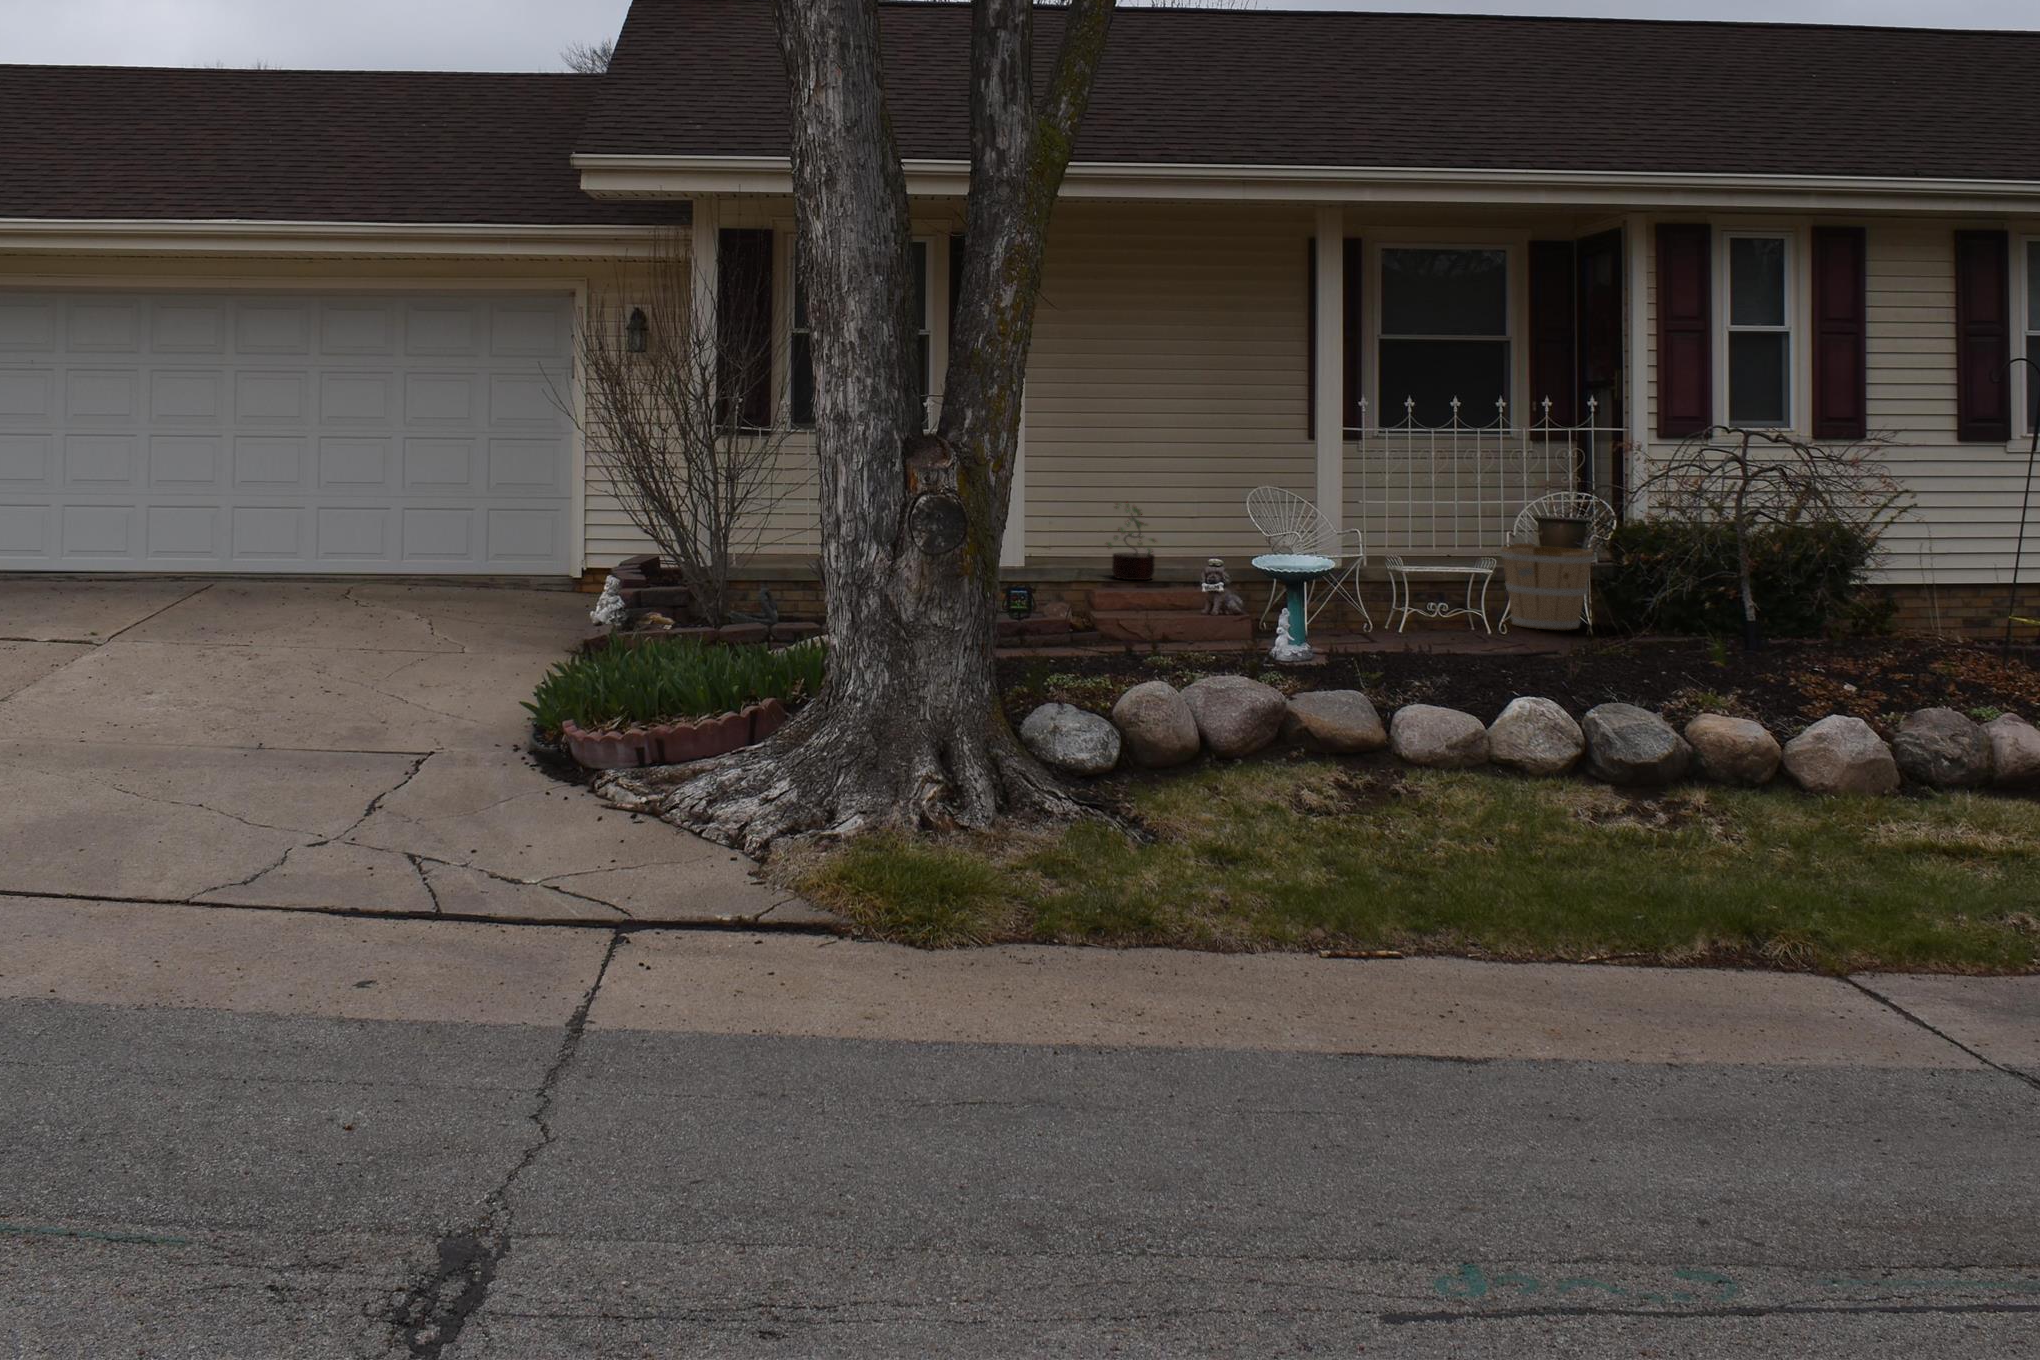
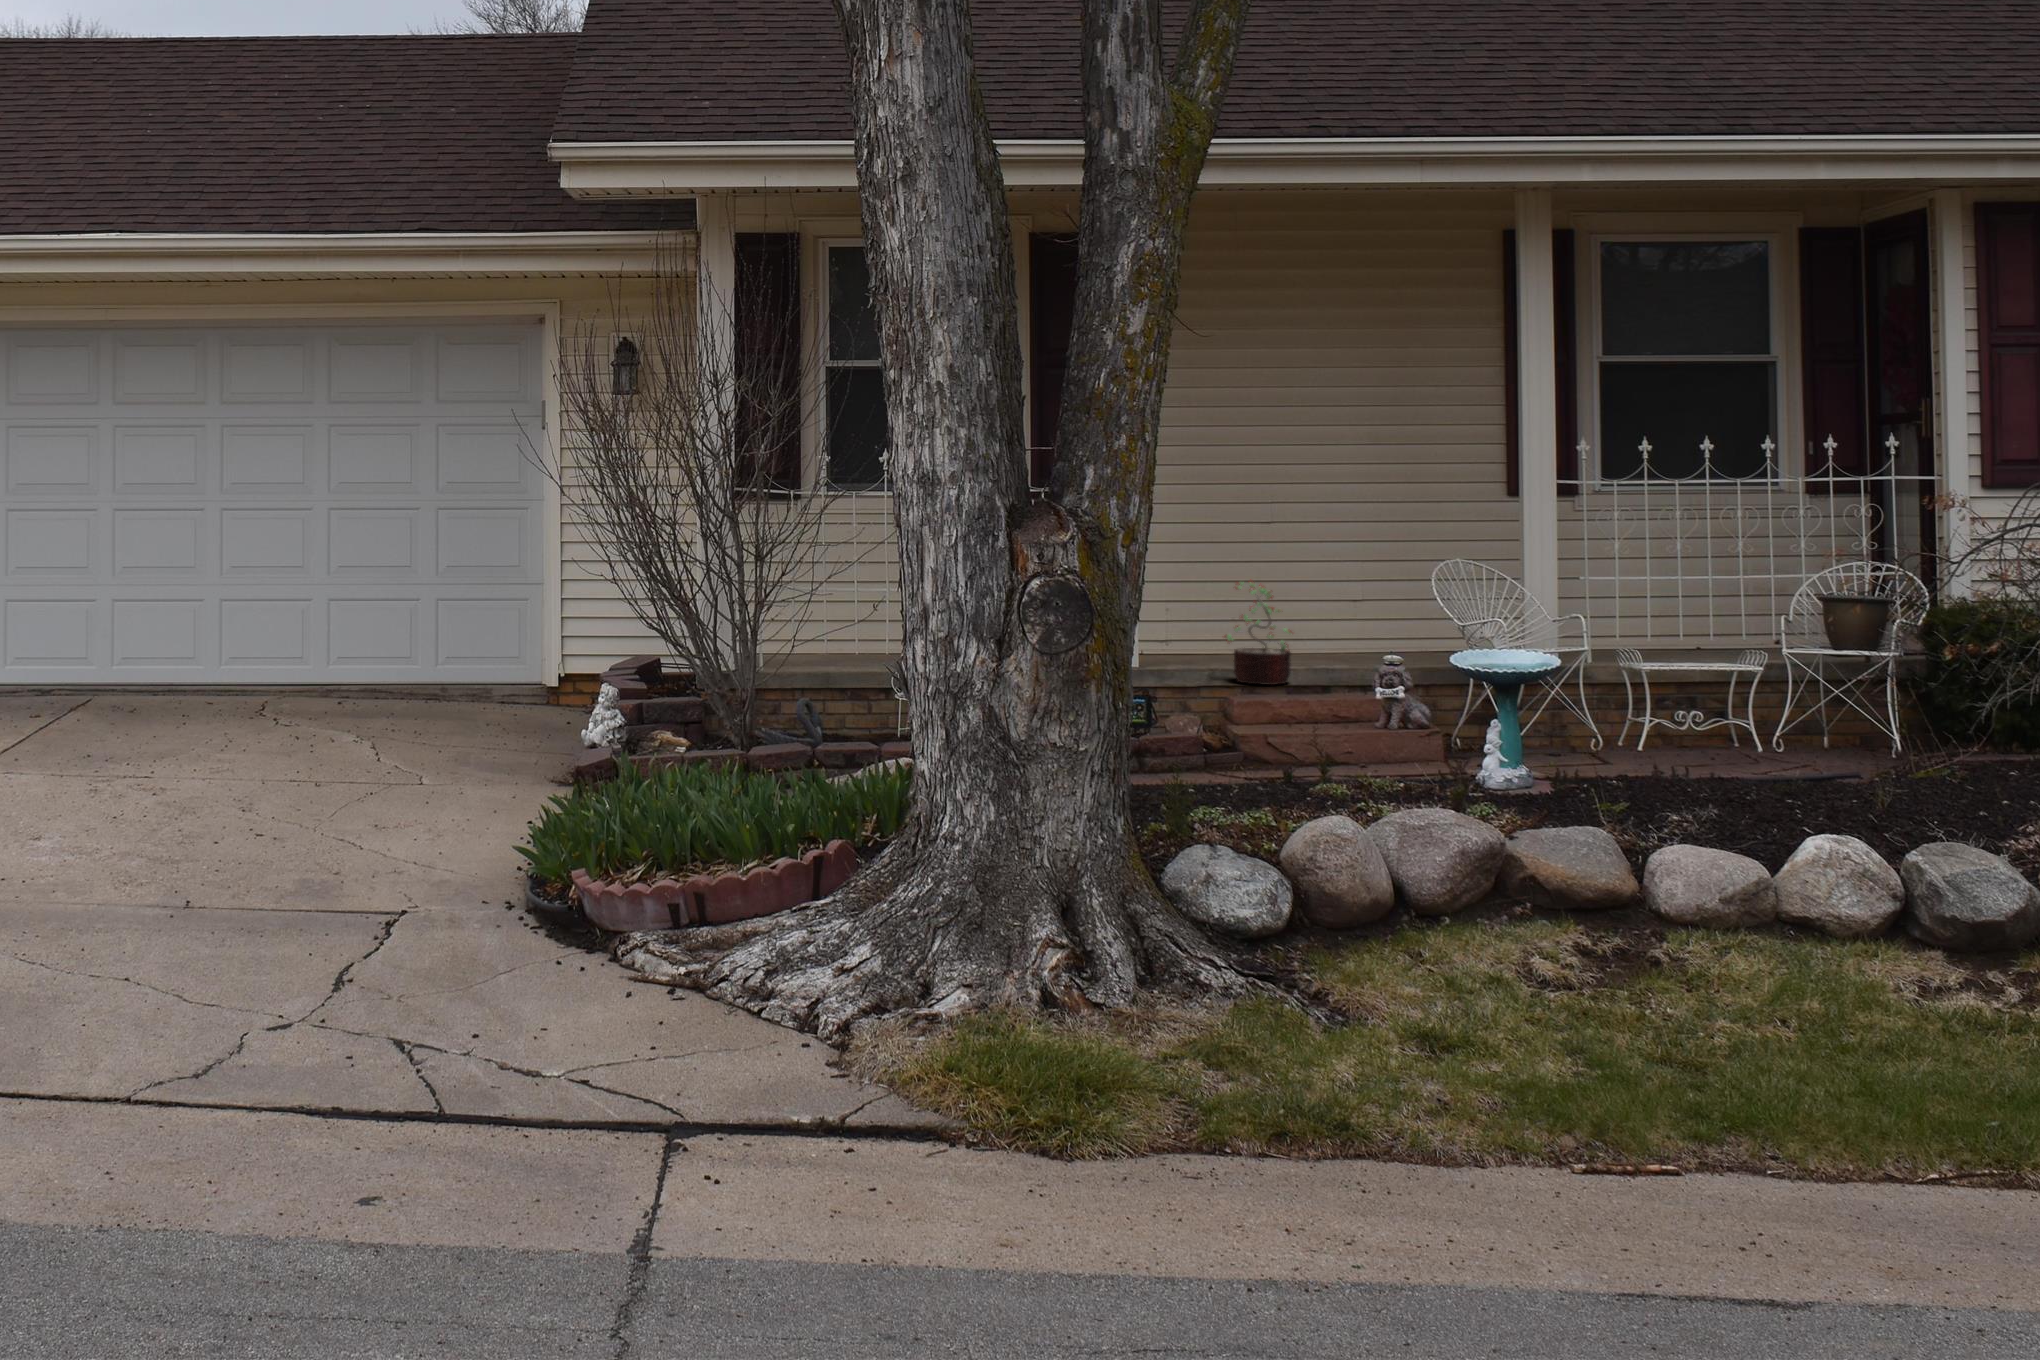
wooden bucket: present [1501,543,1595,630] -> none [1770,632,1903,748]

